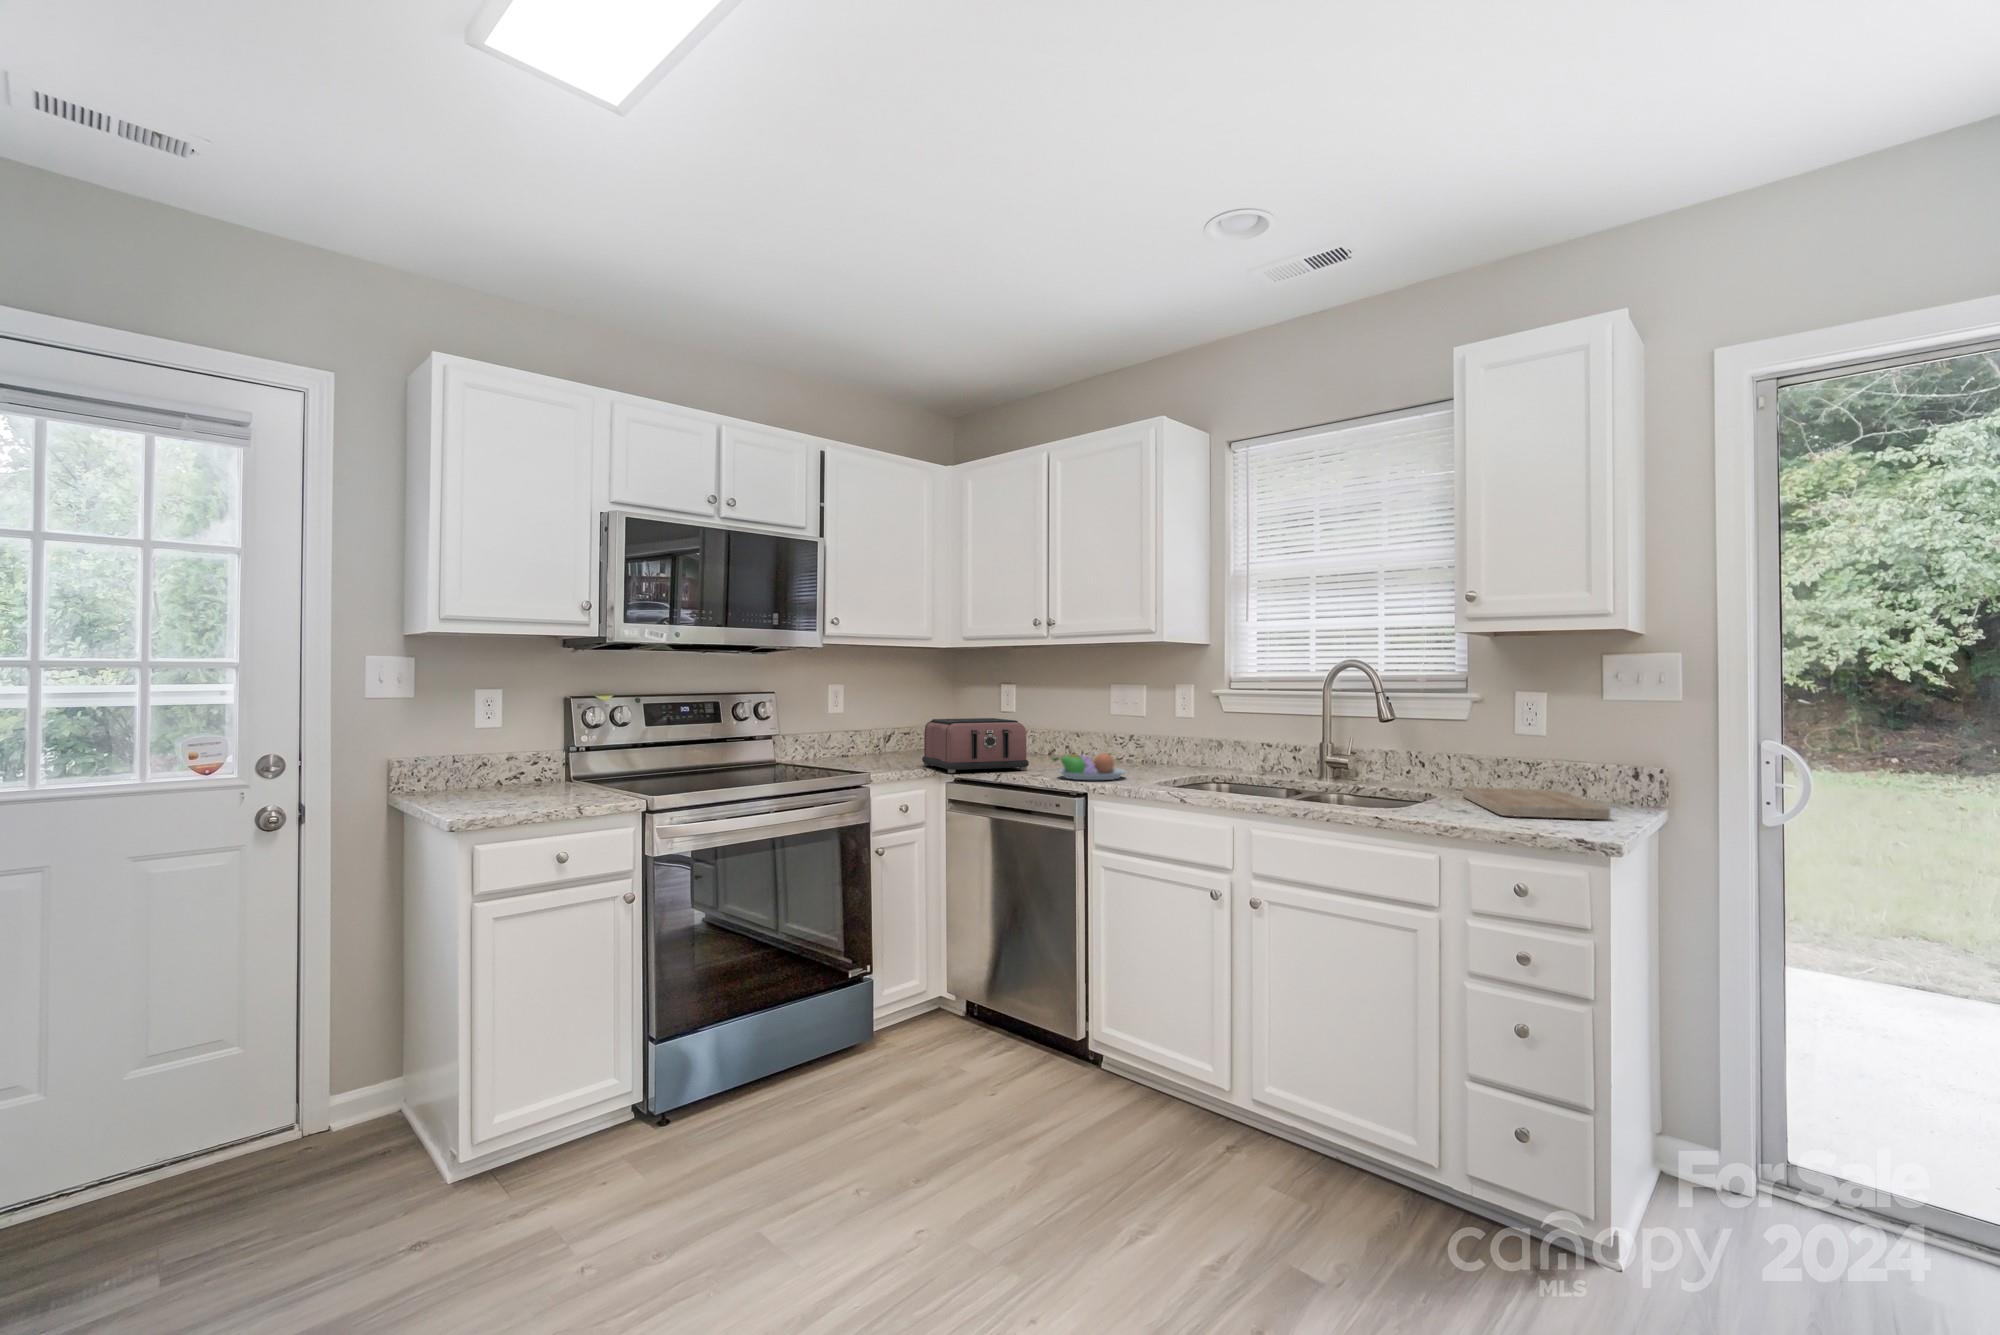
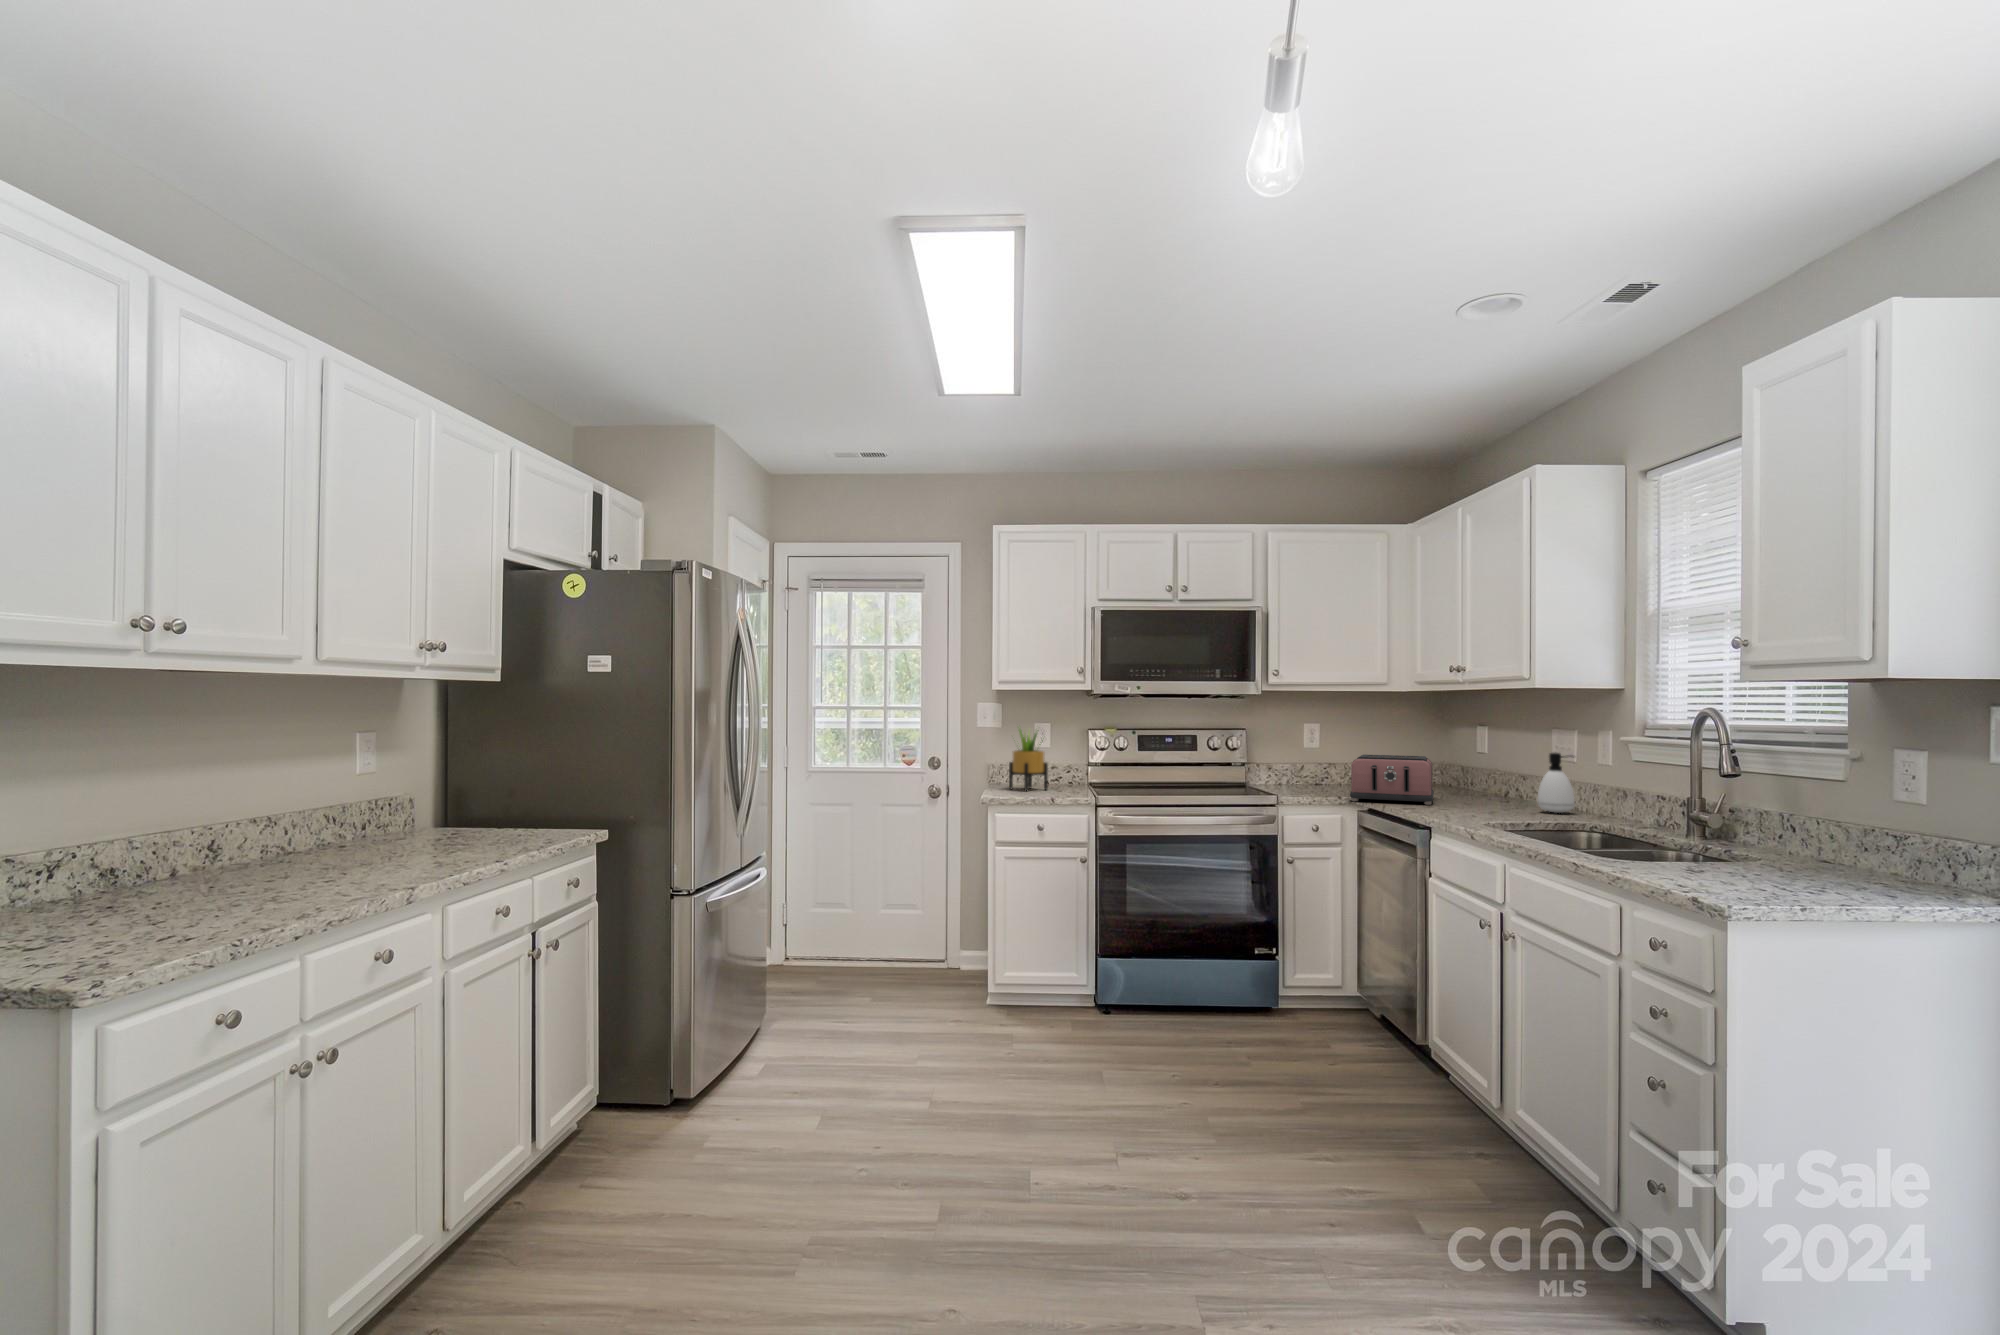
potted plant: none [459,690,531,801] -> present [1009,730,1048,791]
soap dispenser: none [1123,708,1155,768] -> present [1538,752,1575,813]
fruit bowl: present [1054,750,1125,780] -> none [1421,787,1499,818]
cutting board: present [1463,788,1610,819] -> none [1729,857,1931,898]

